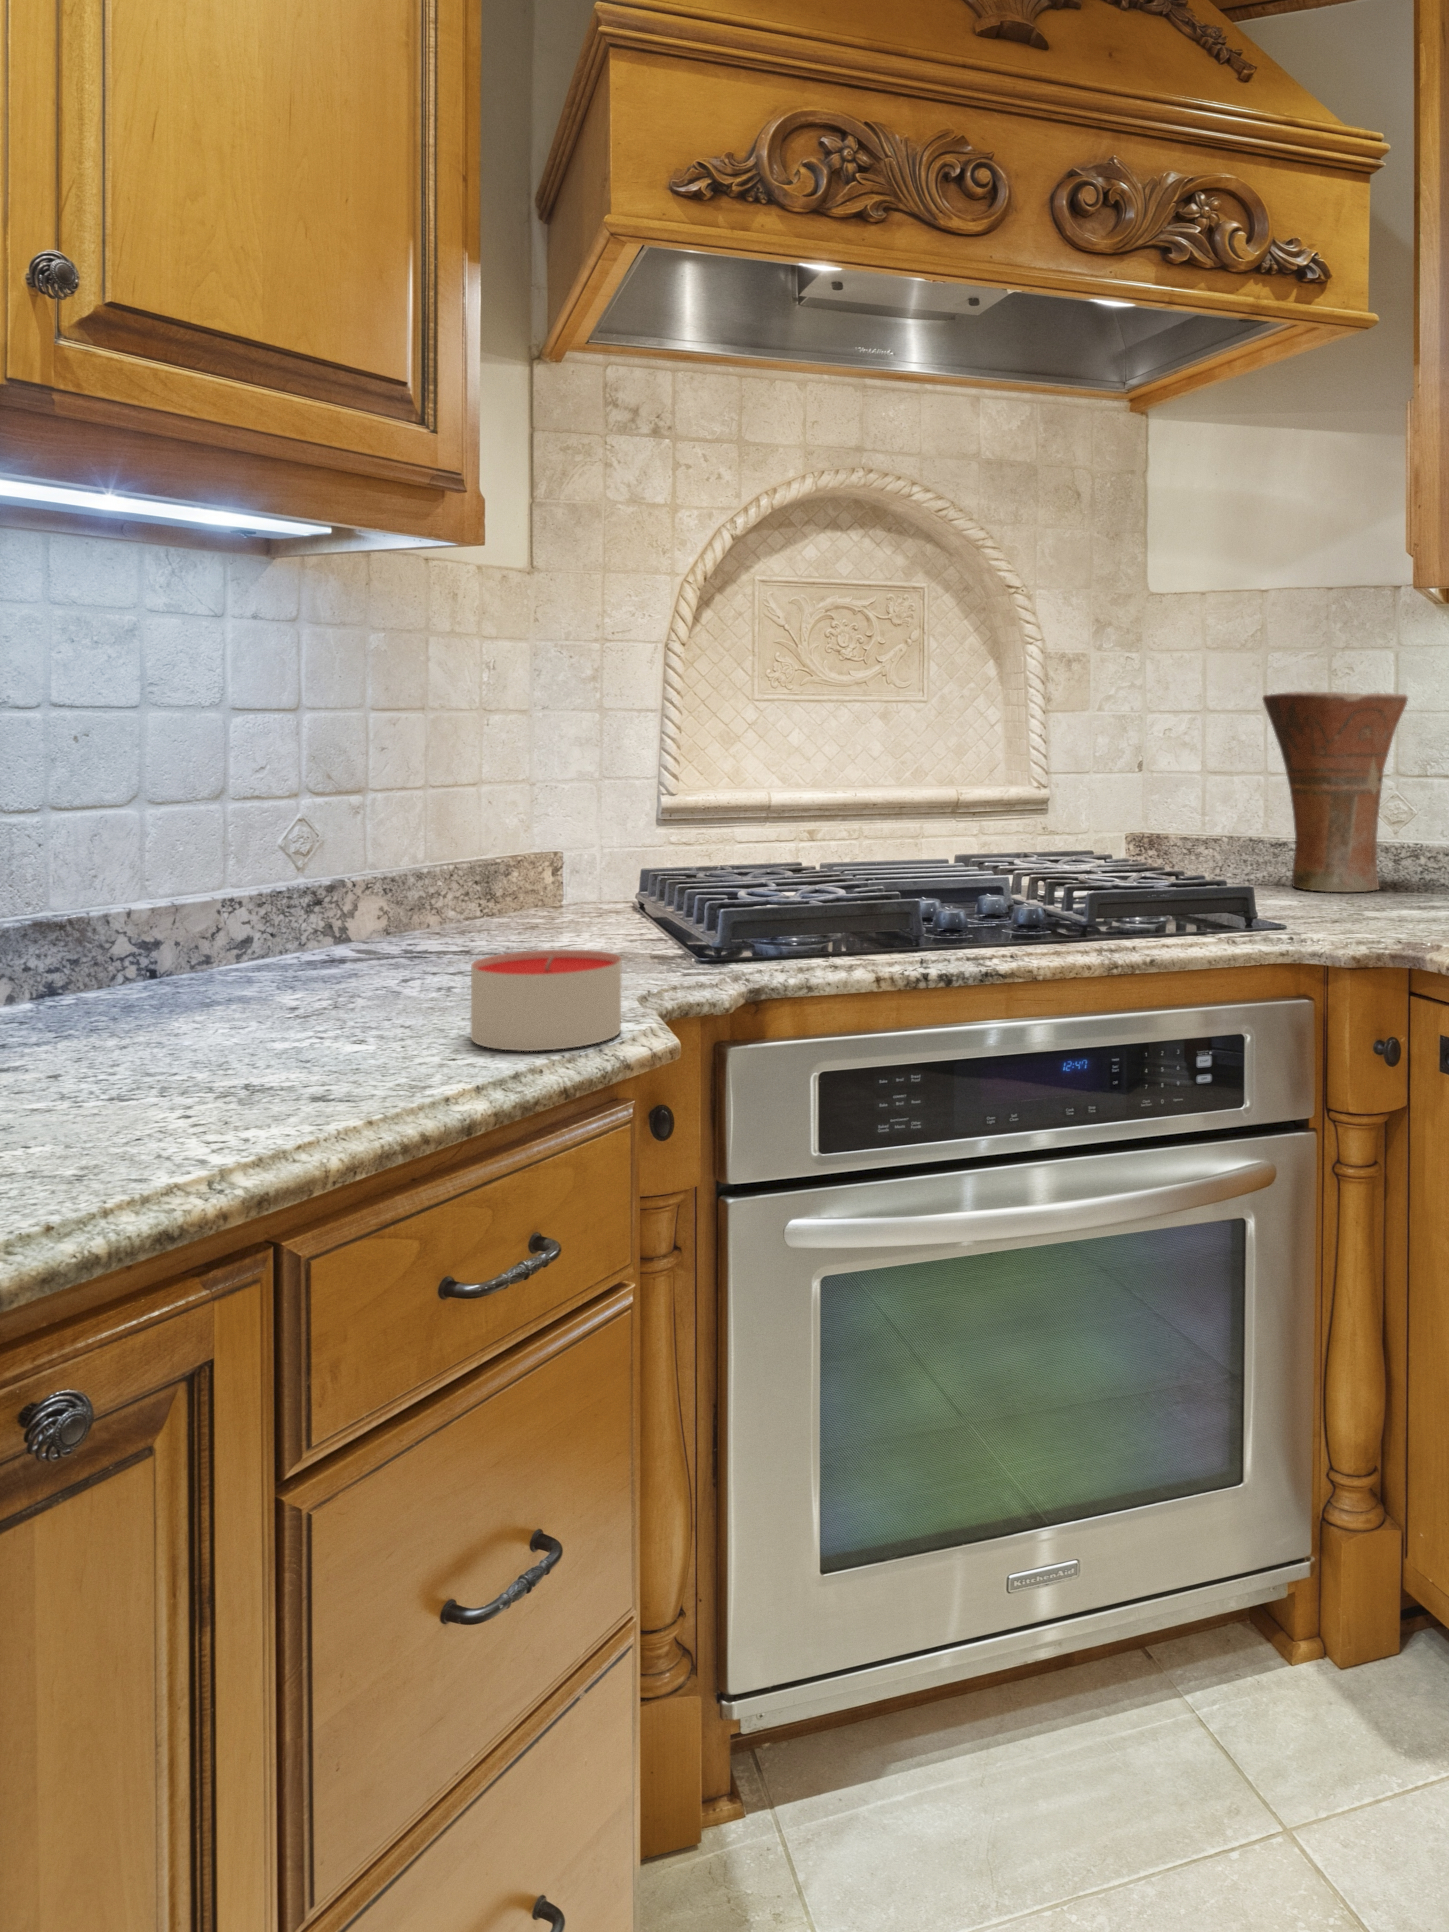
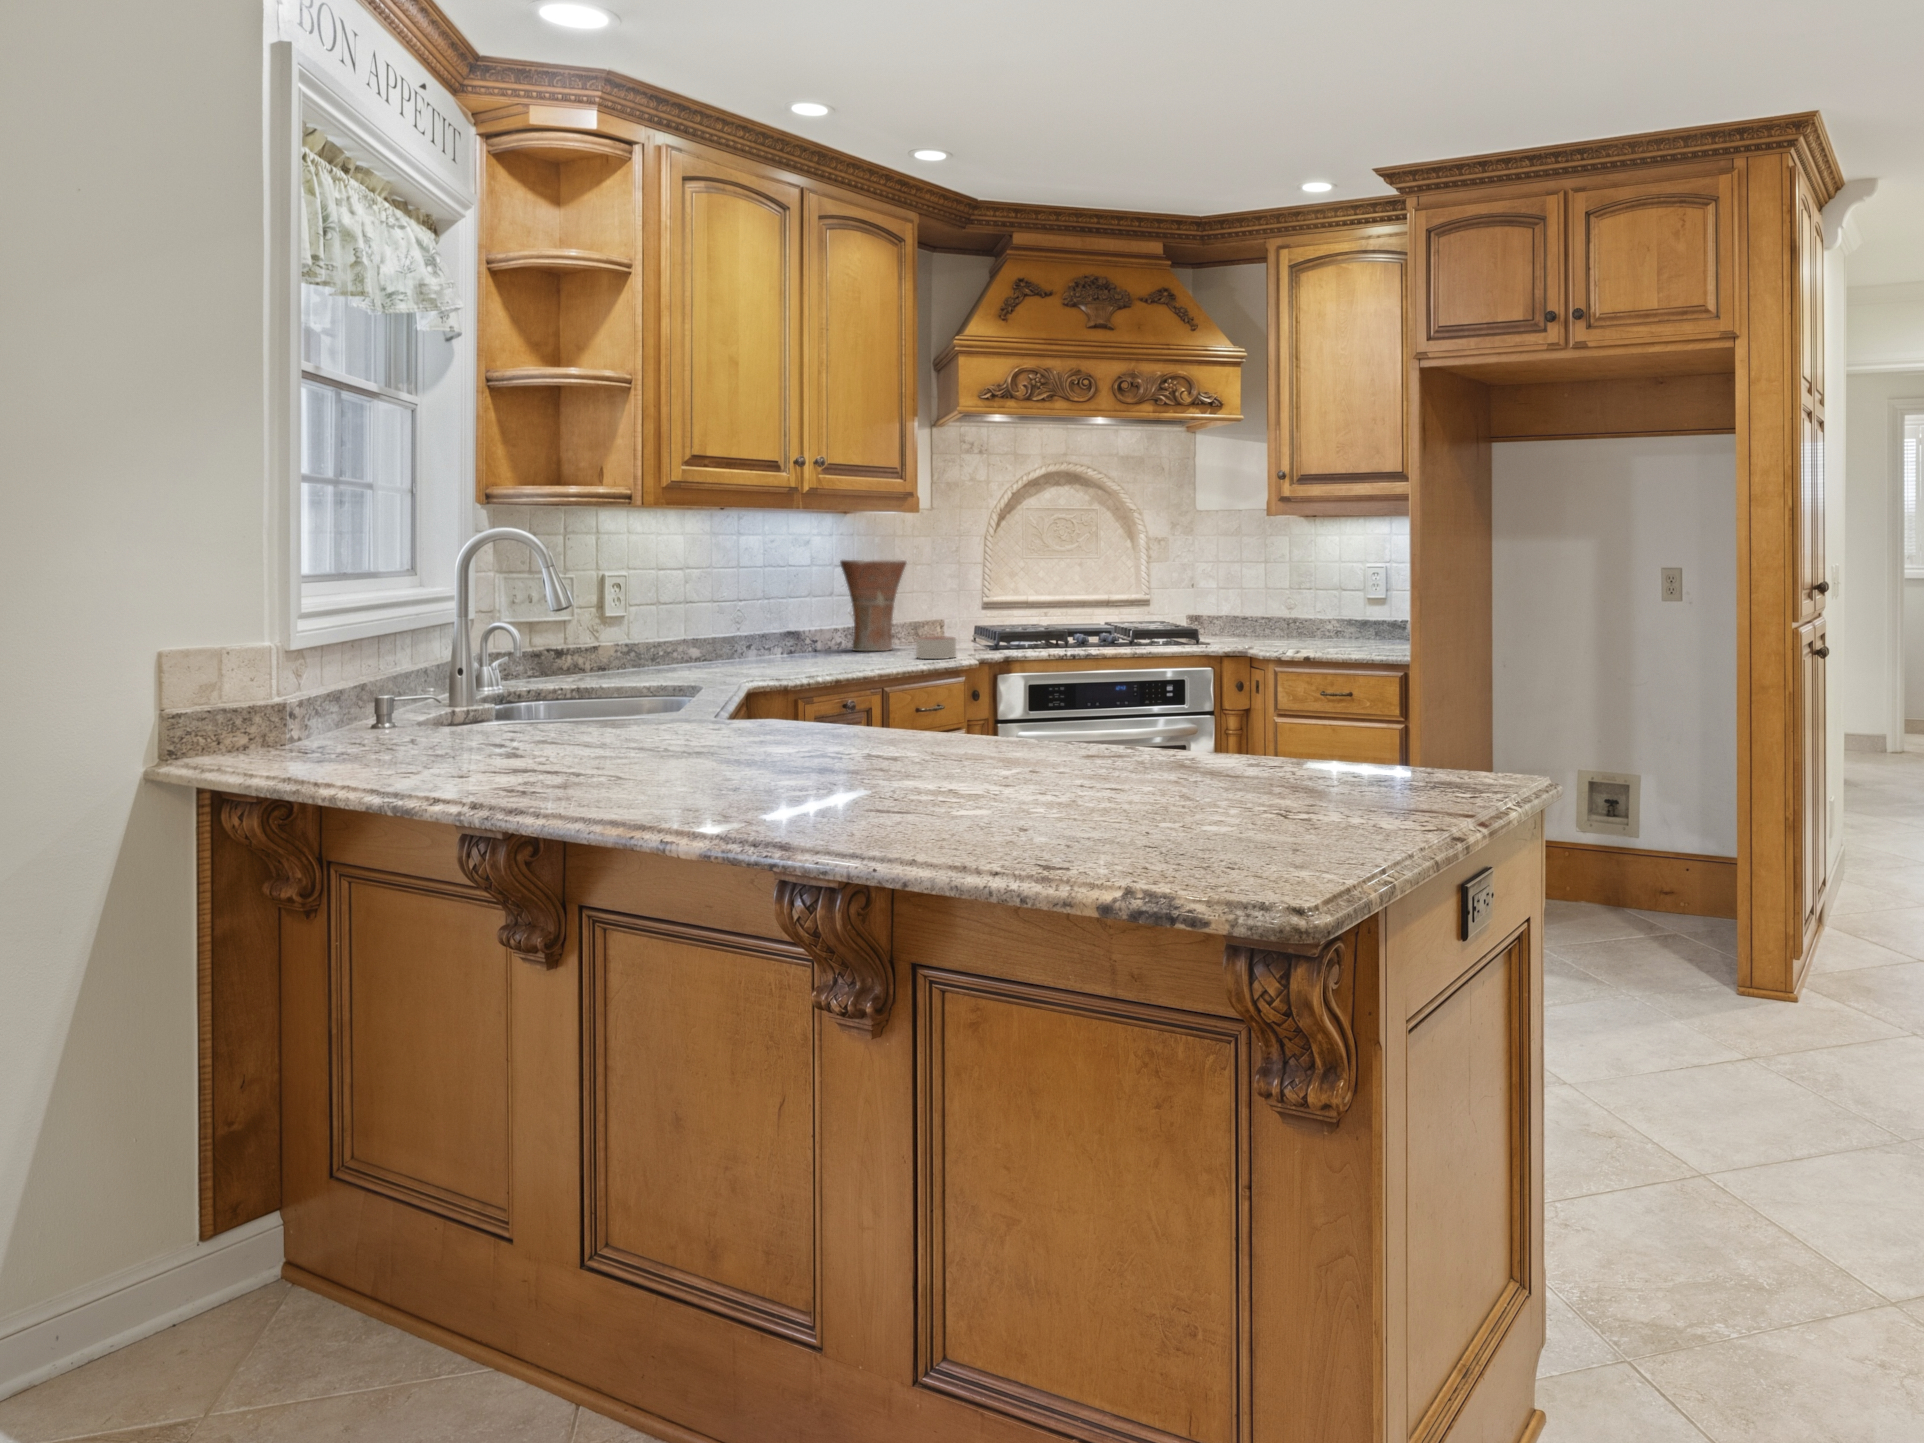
vase: present [1263,691,1408,892] -> present [840,560,907,651]

